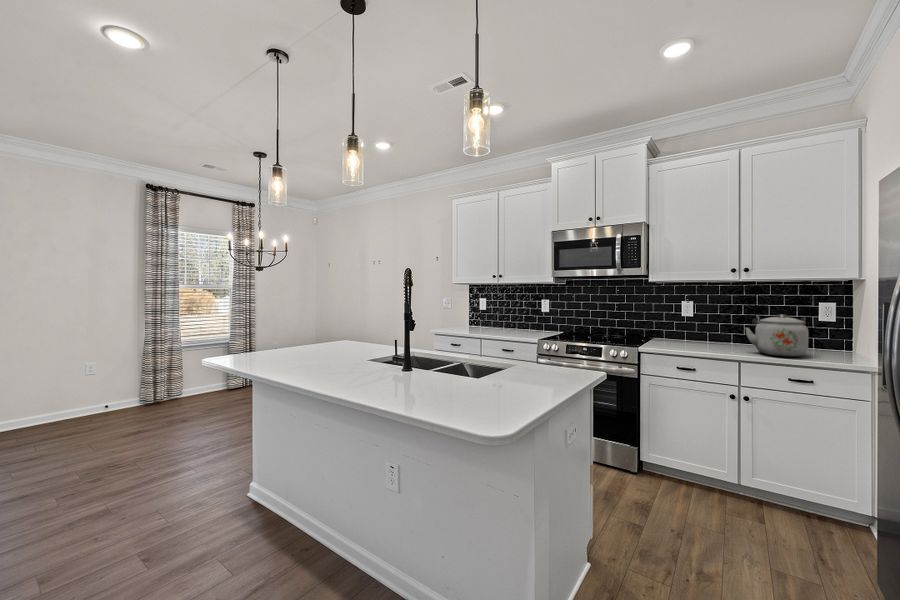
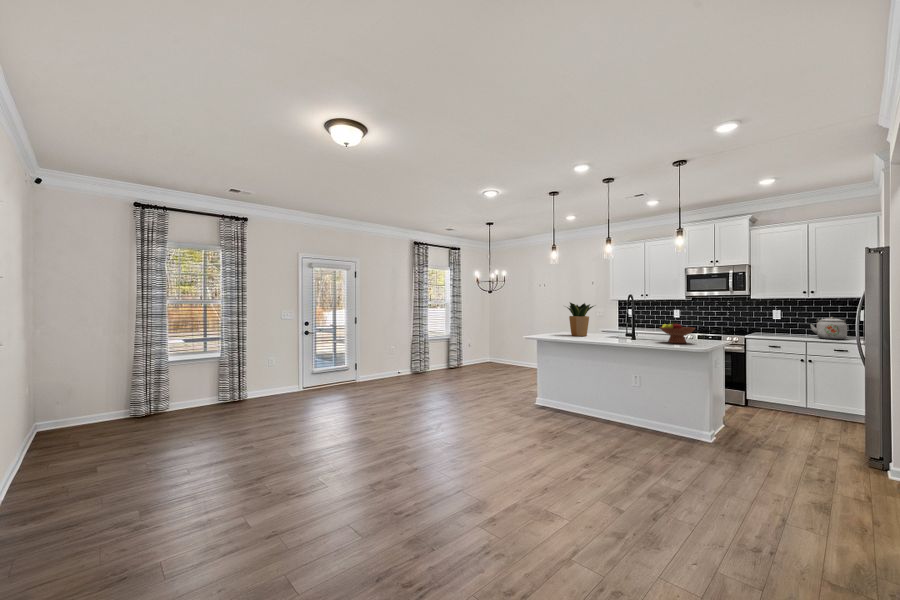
potted plant: none [273,293,351,368] -> present [567,303,594,336]
fruit bowl: none [435,344,517,401] -> present [660,322,695,343]

